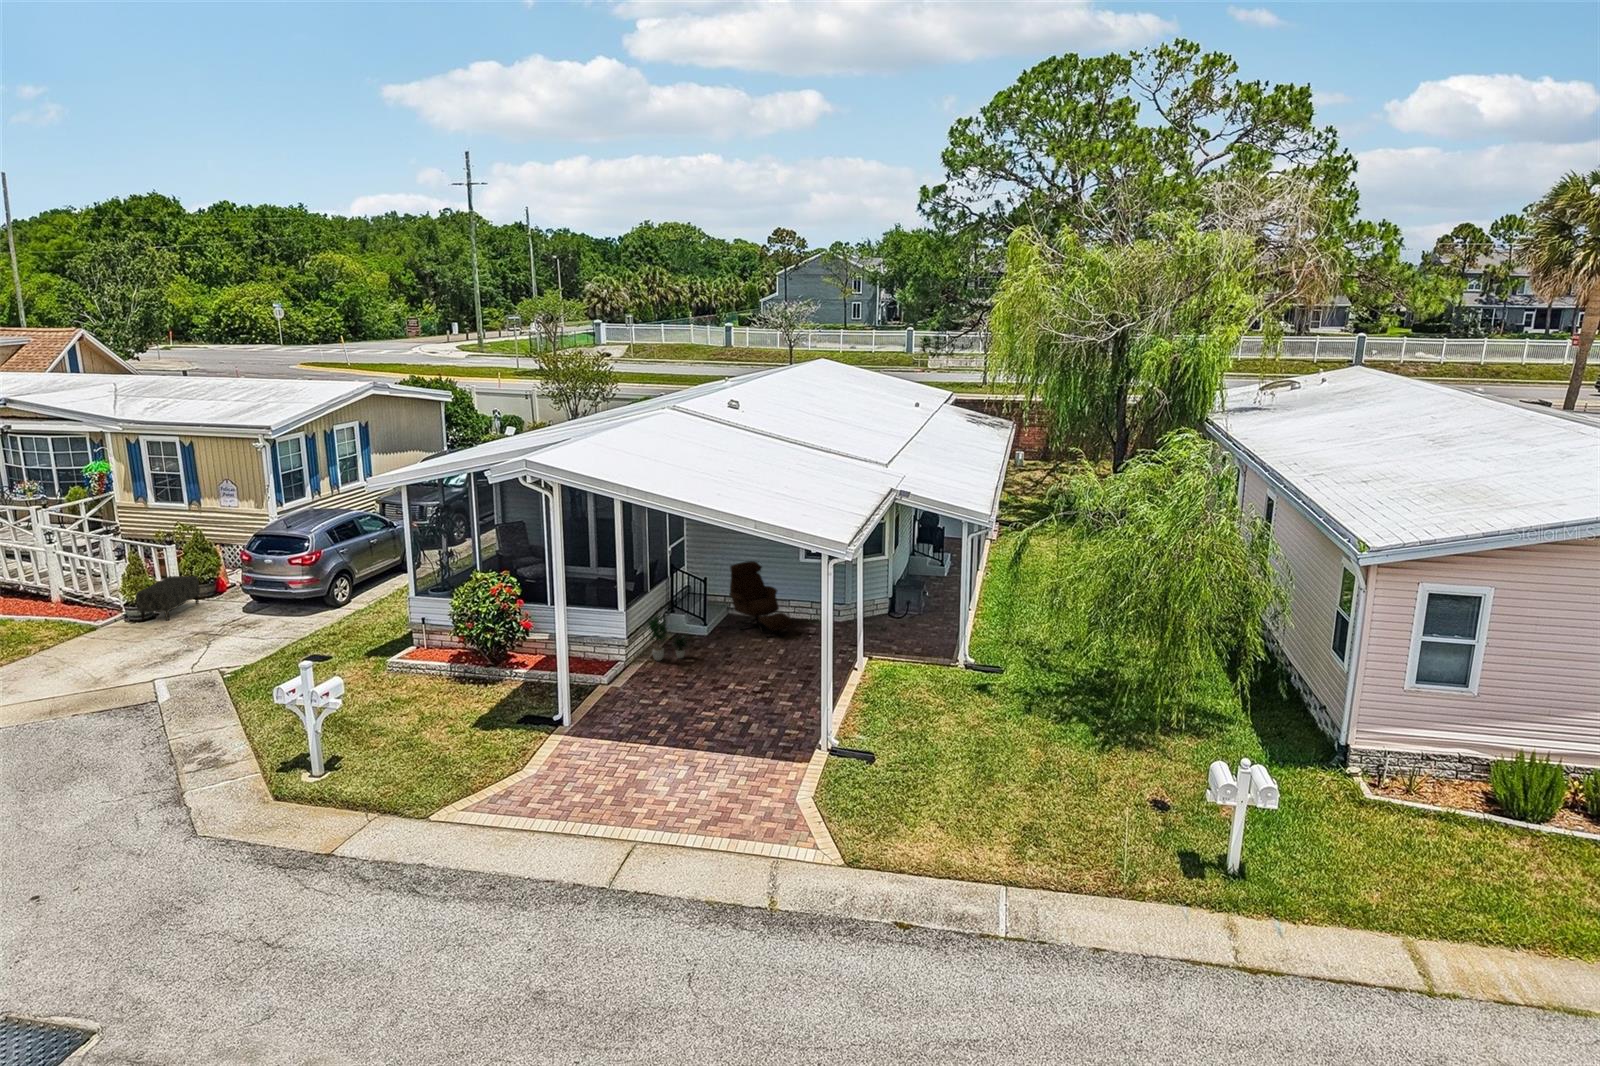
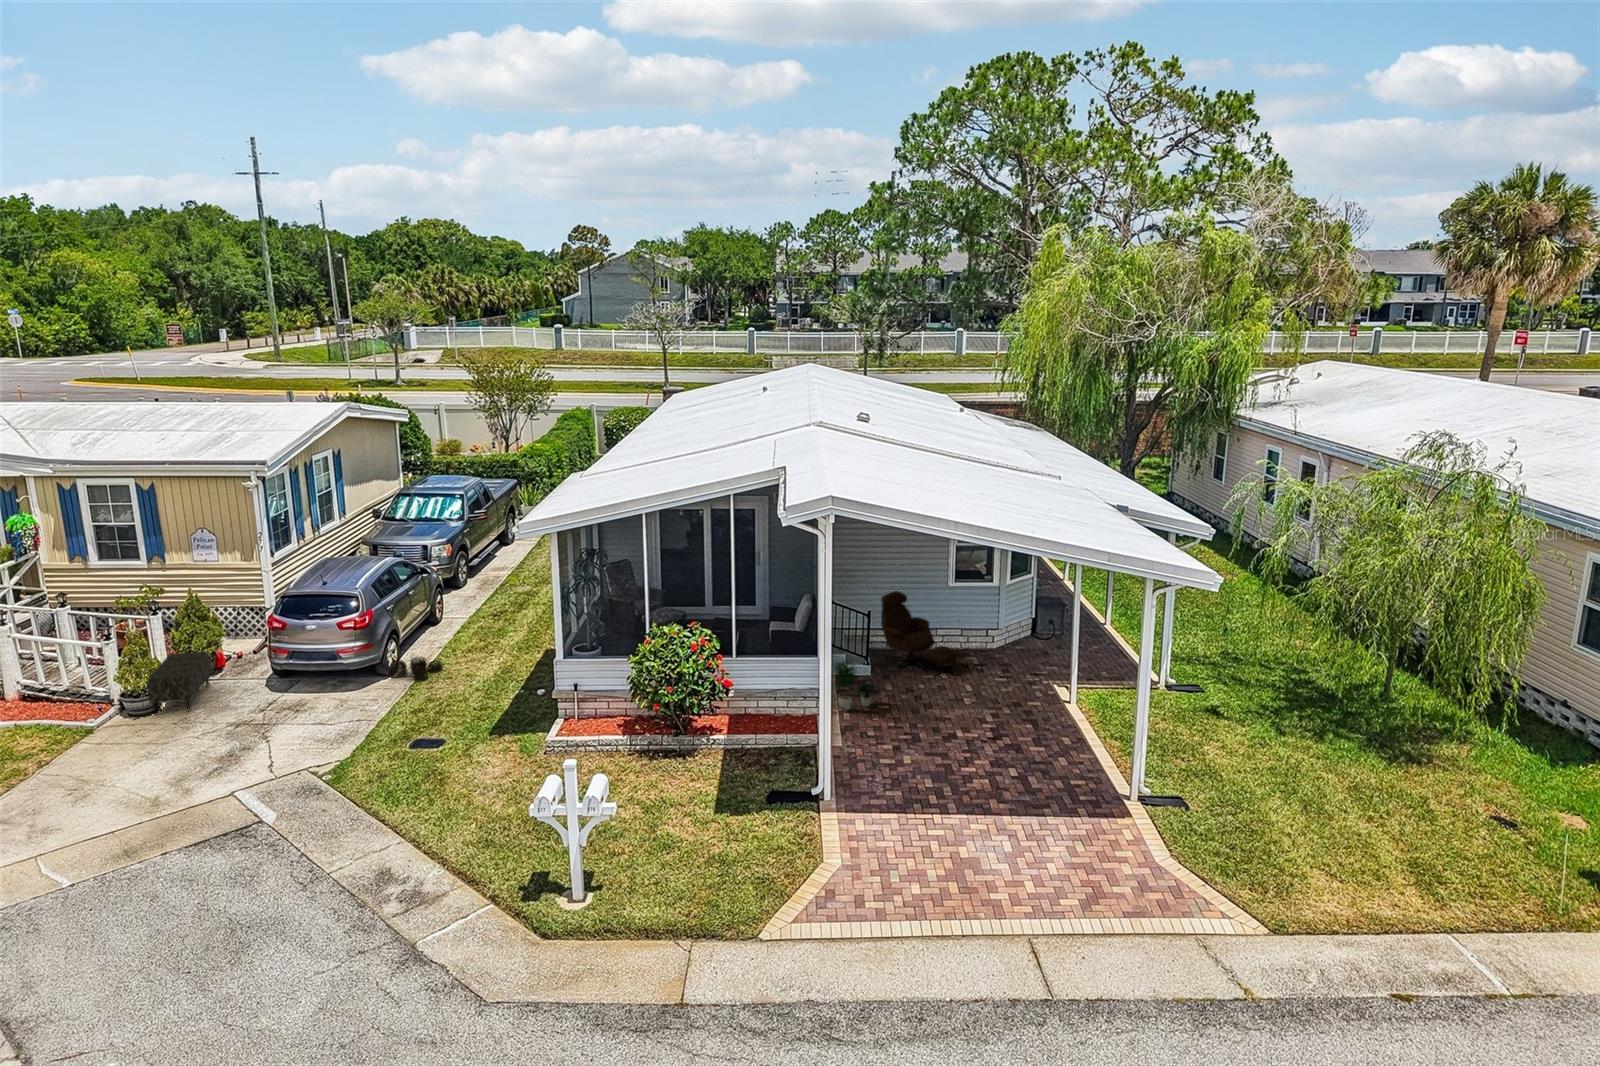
woven basket: none [331,591,376,611] -> present [389,657,443,681]

